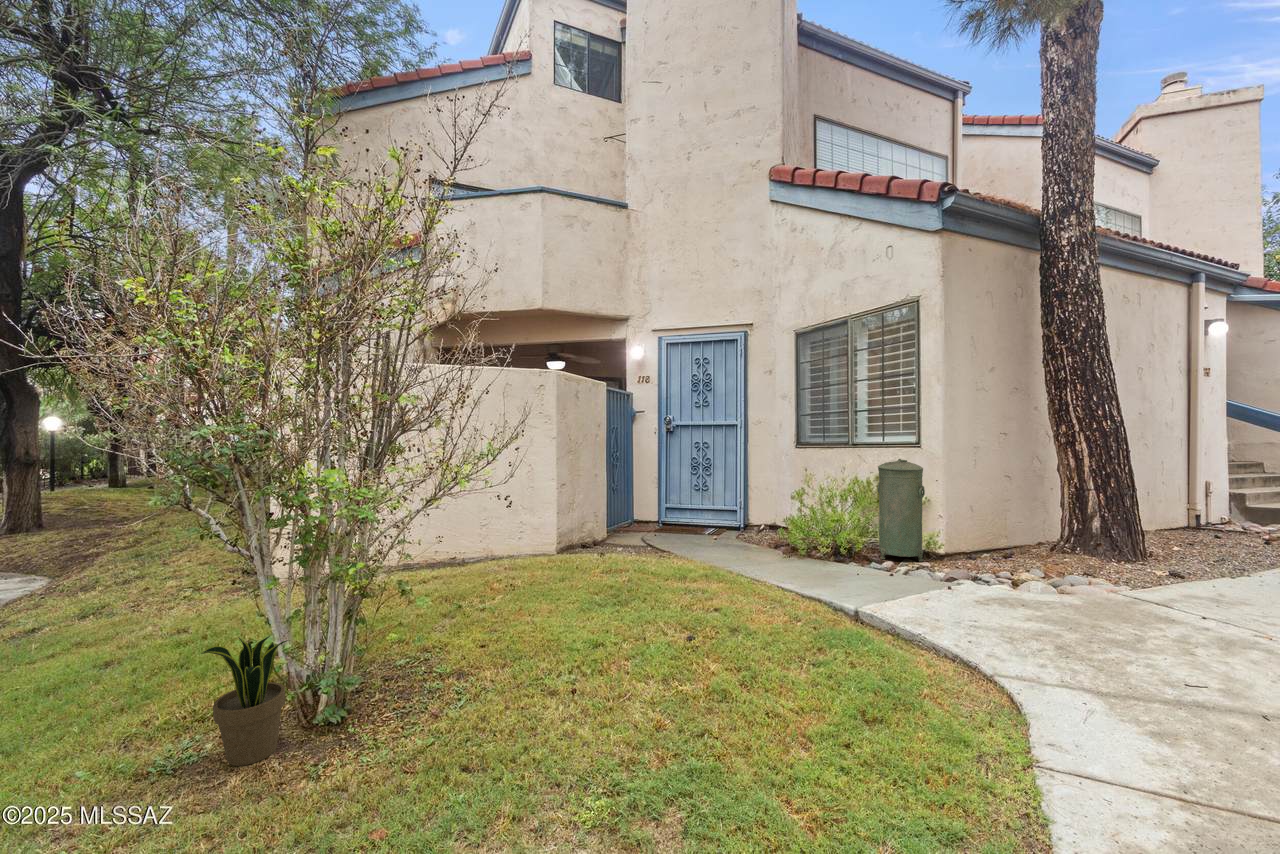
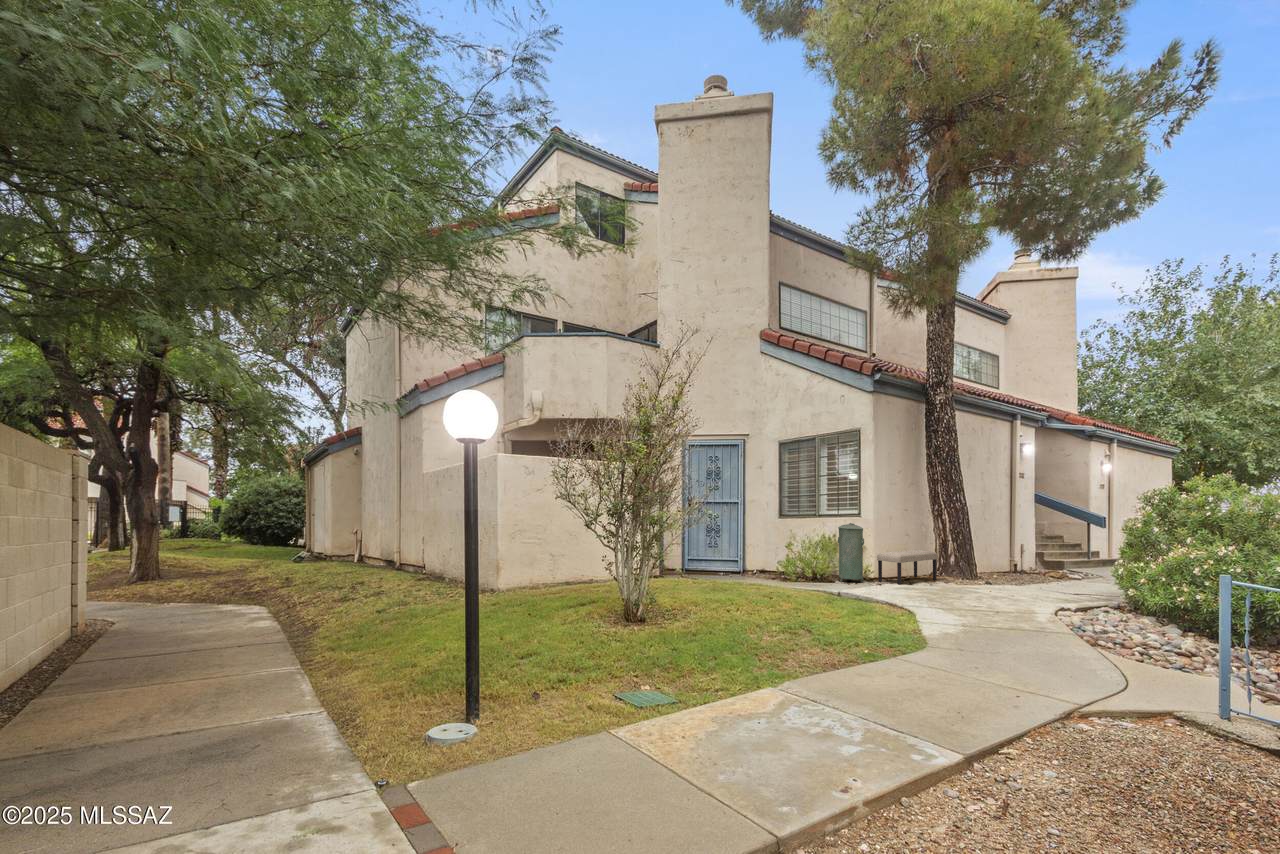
bench: none [949,501,1066,569] -> present [877,550,937,585]
potted plant: present [202,636,288,766] -> none [623,576,649,625]

